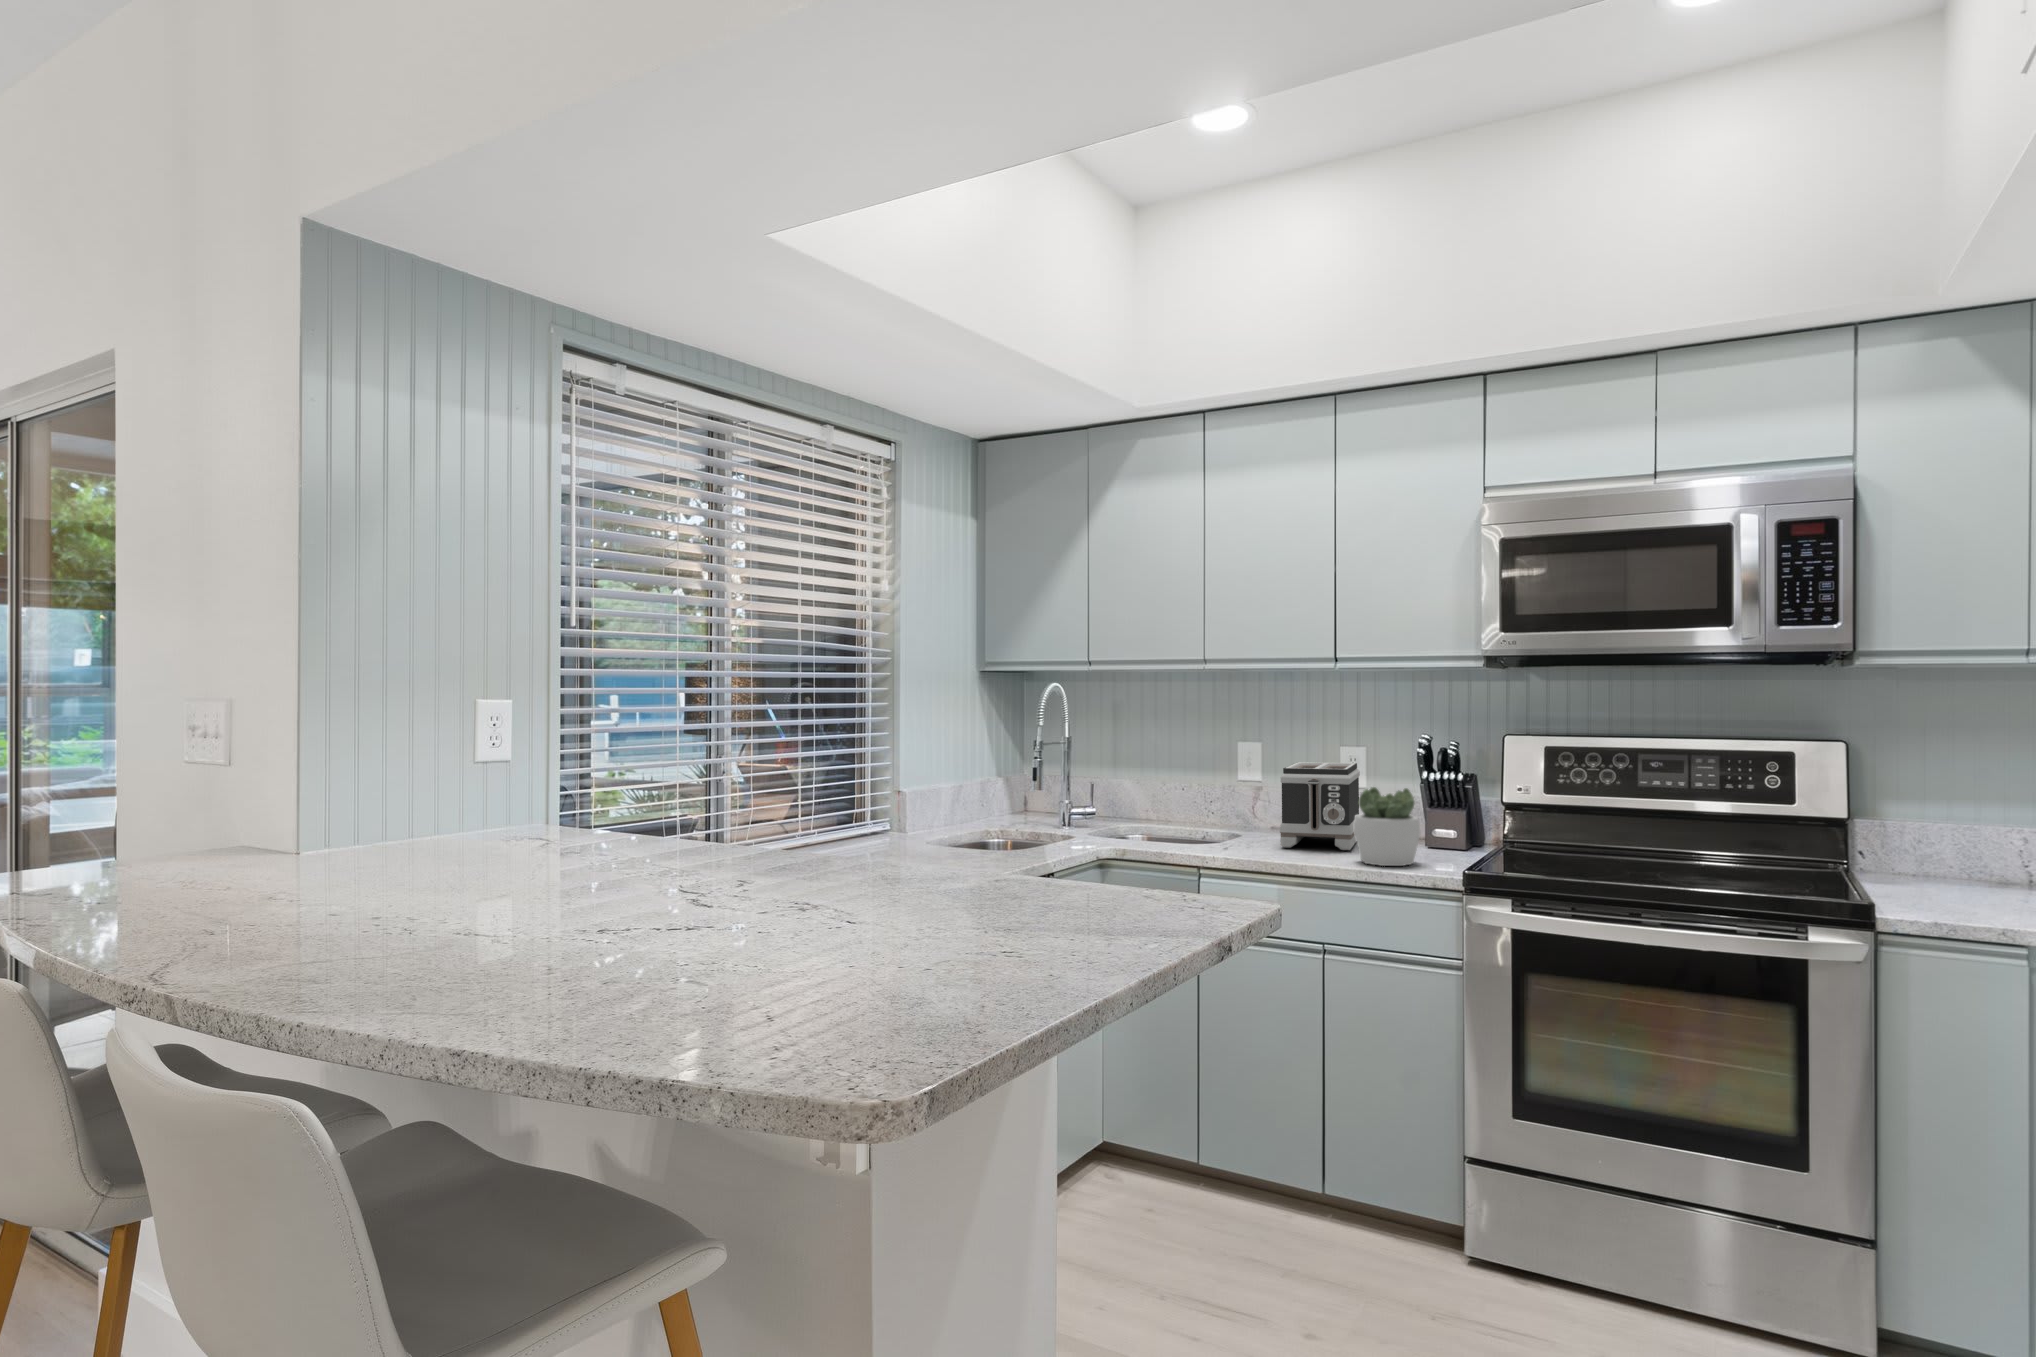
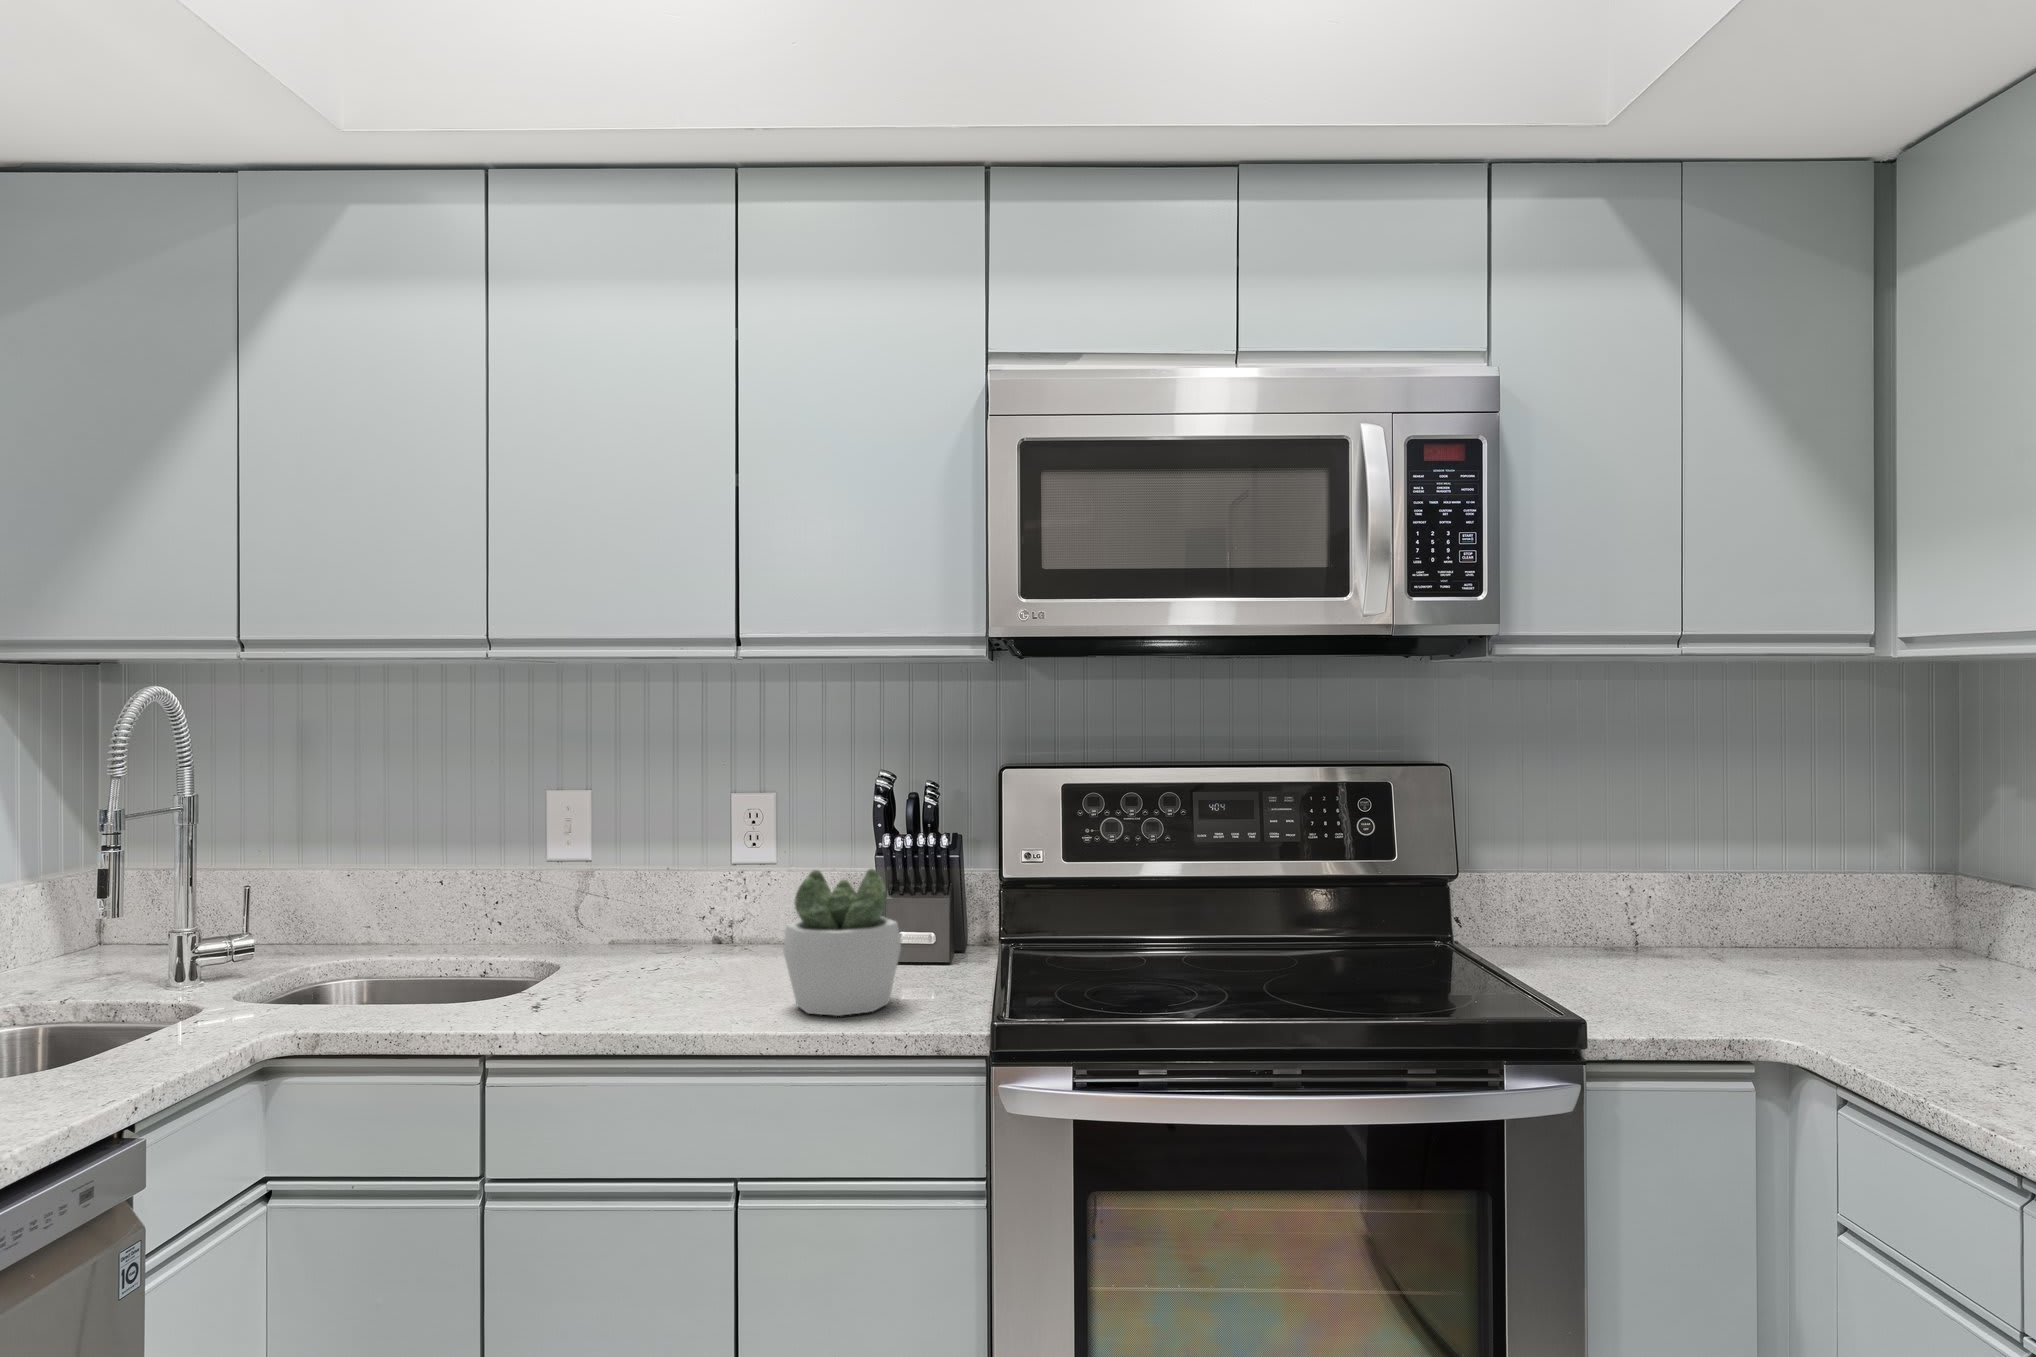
toaster: present [1280,762,1360,850] -> none [638,824,768,989]

